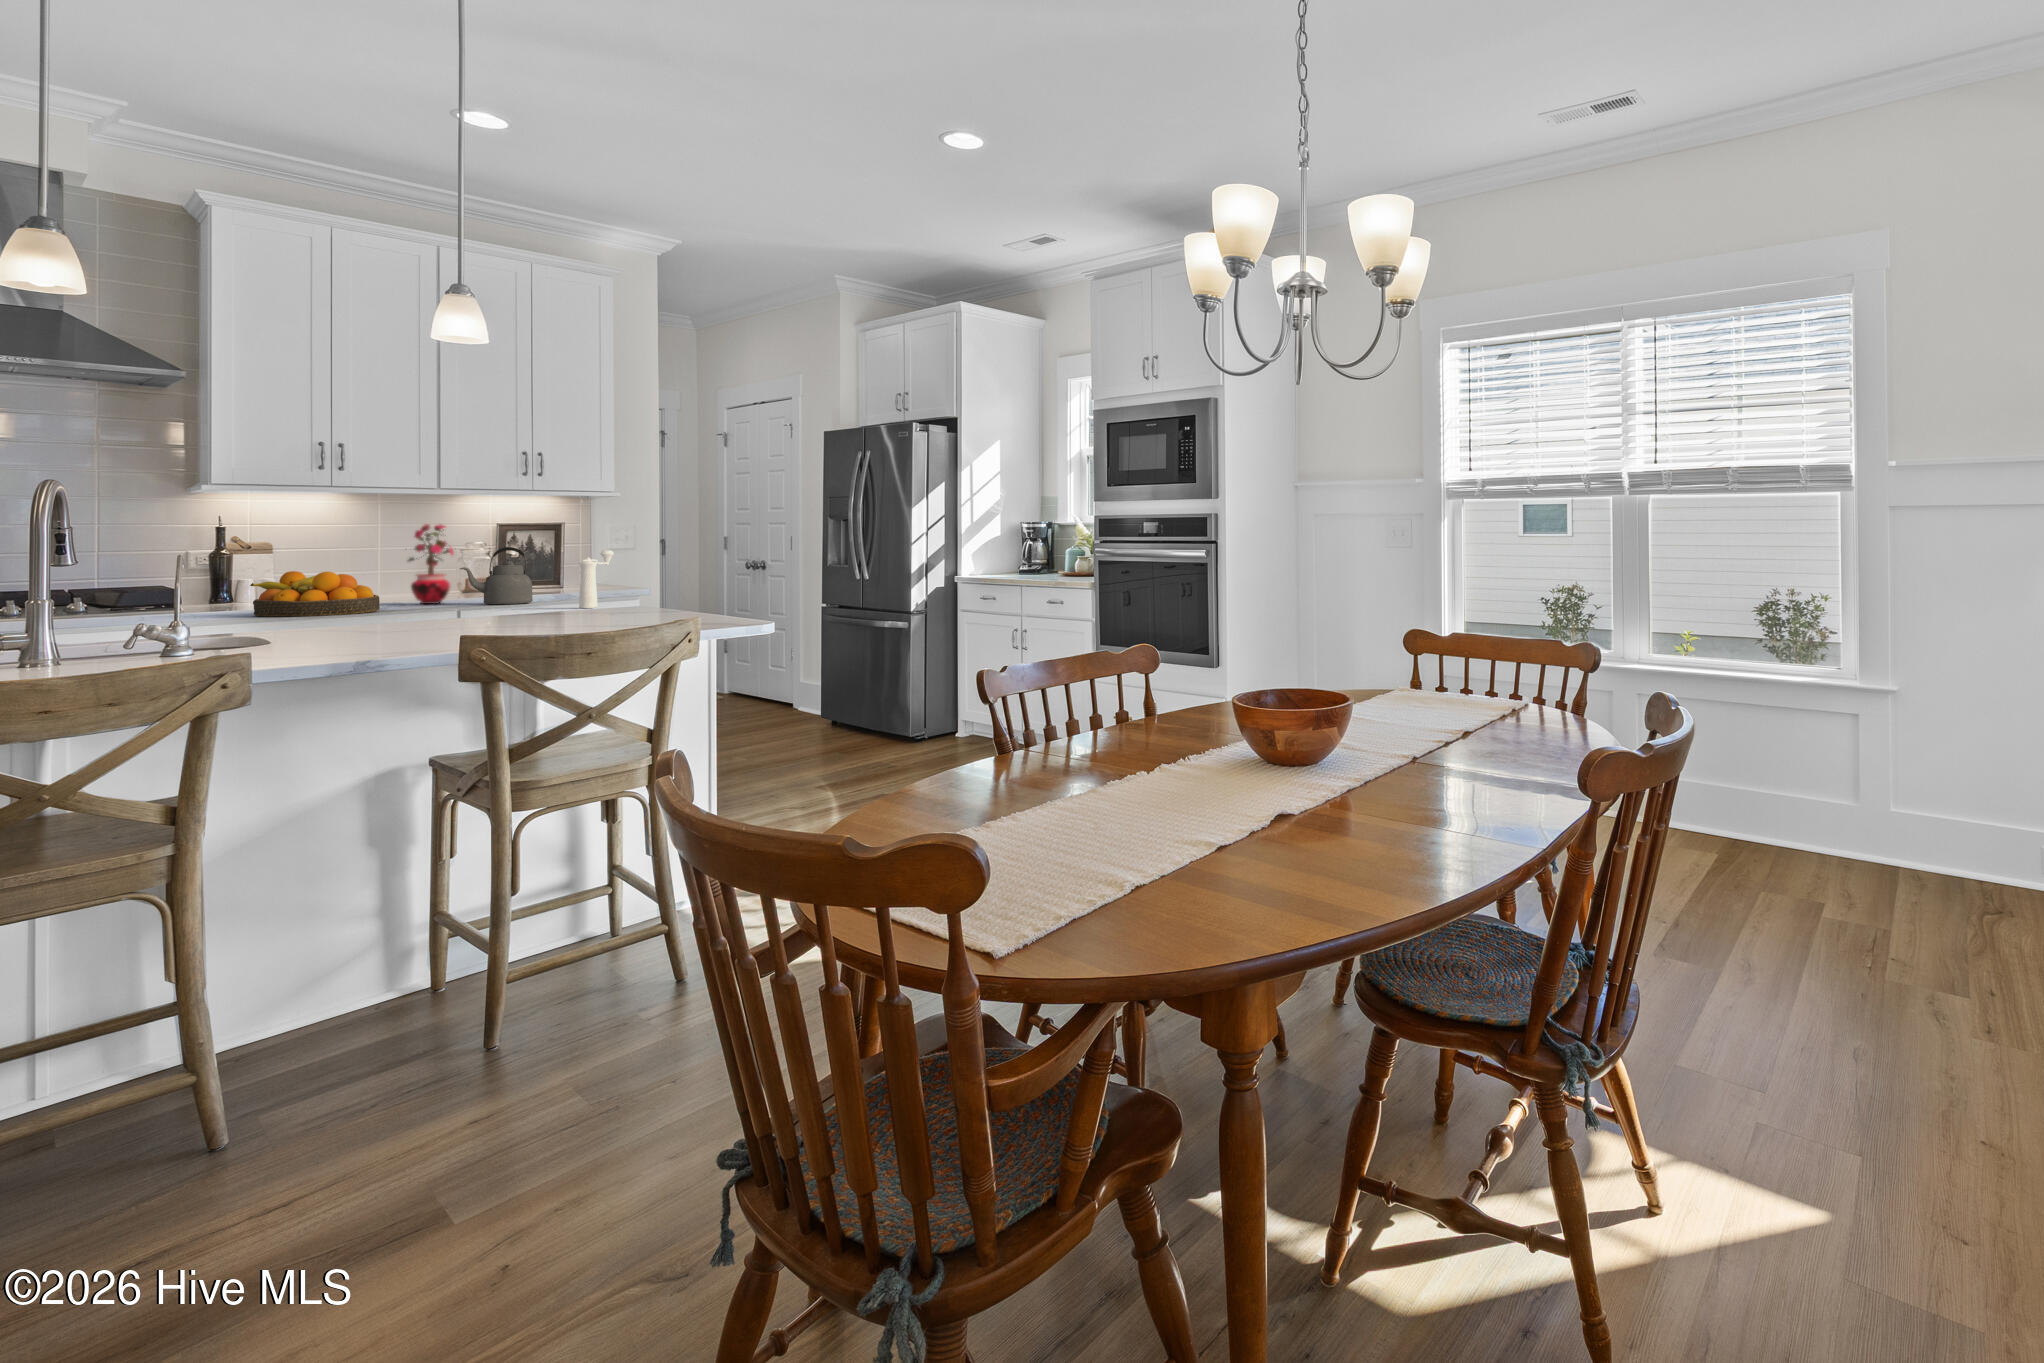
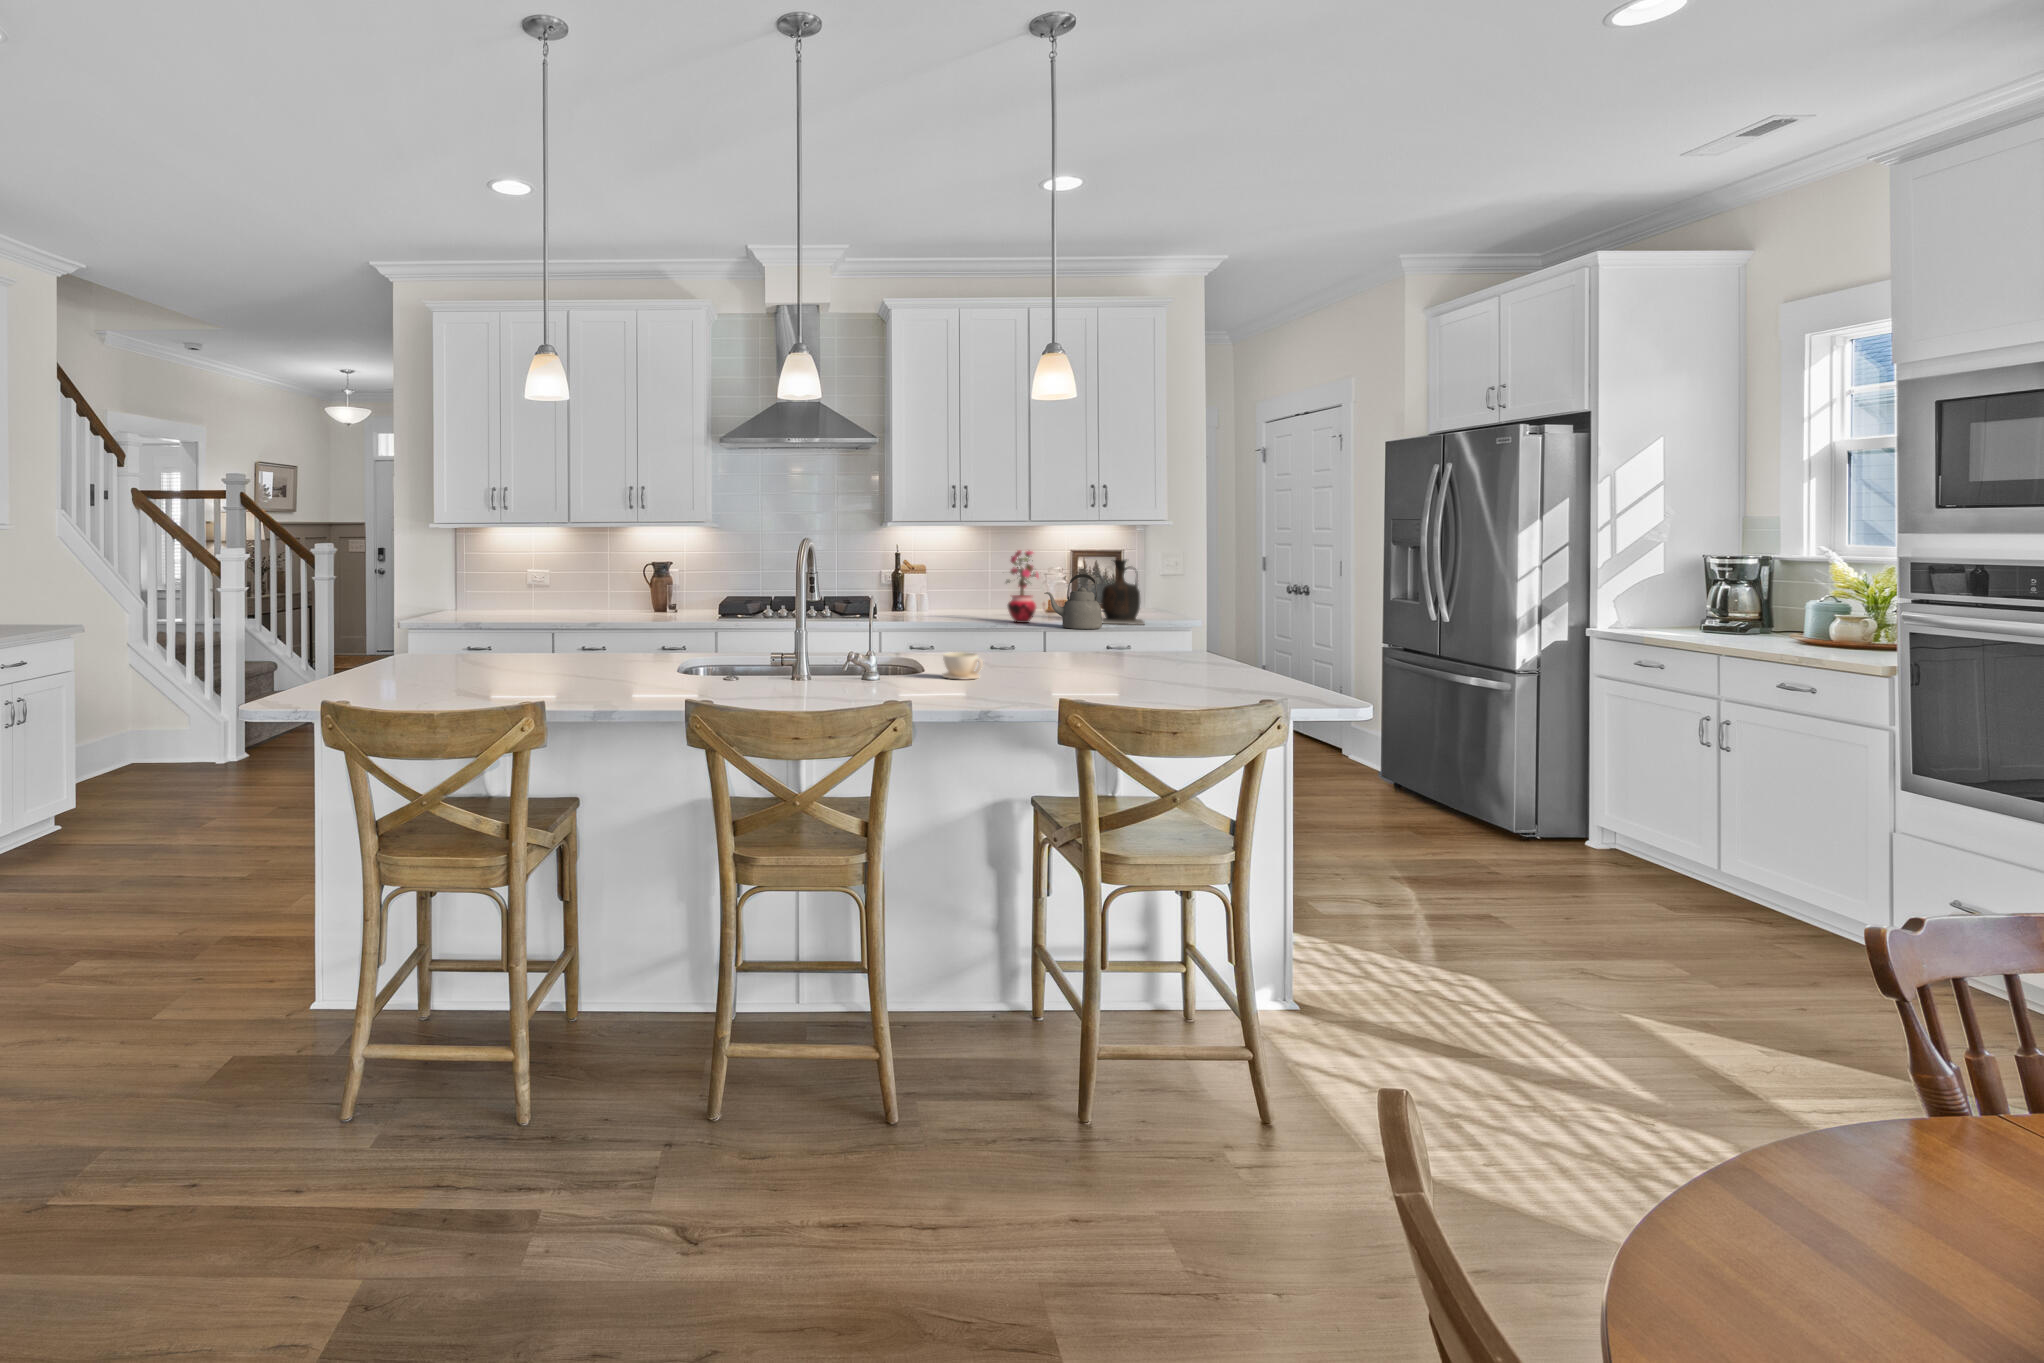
vase: none [531,534,585,600] -> present [1101,560,1145,625]
pepper mill: present [579,550,614,608] -> none [1145,584,1176,643]
fruit bowl: present [250,571,380,617] -> none [904,592,987,633]
coffee cup: none [304,616,364,645] -> present [942,652,983,680]

